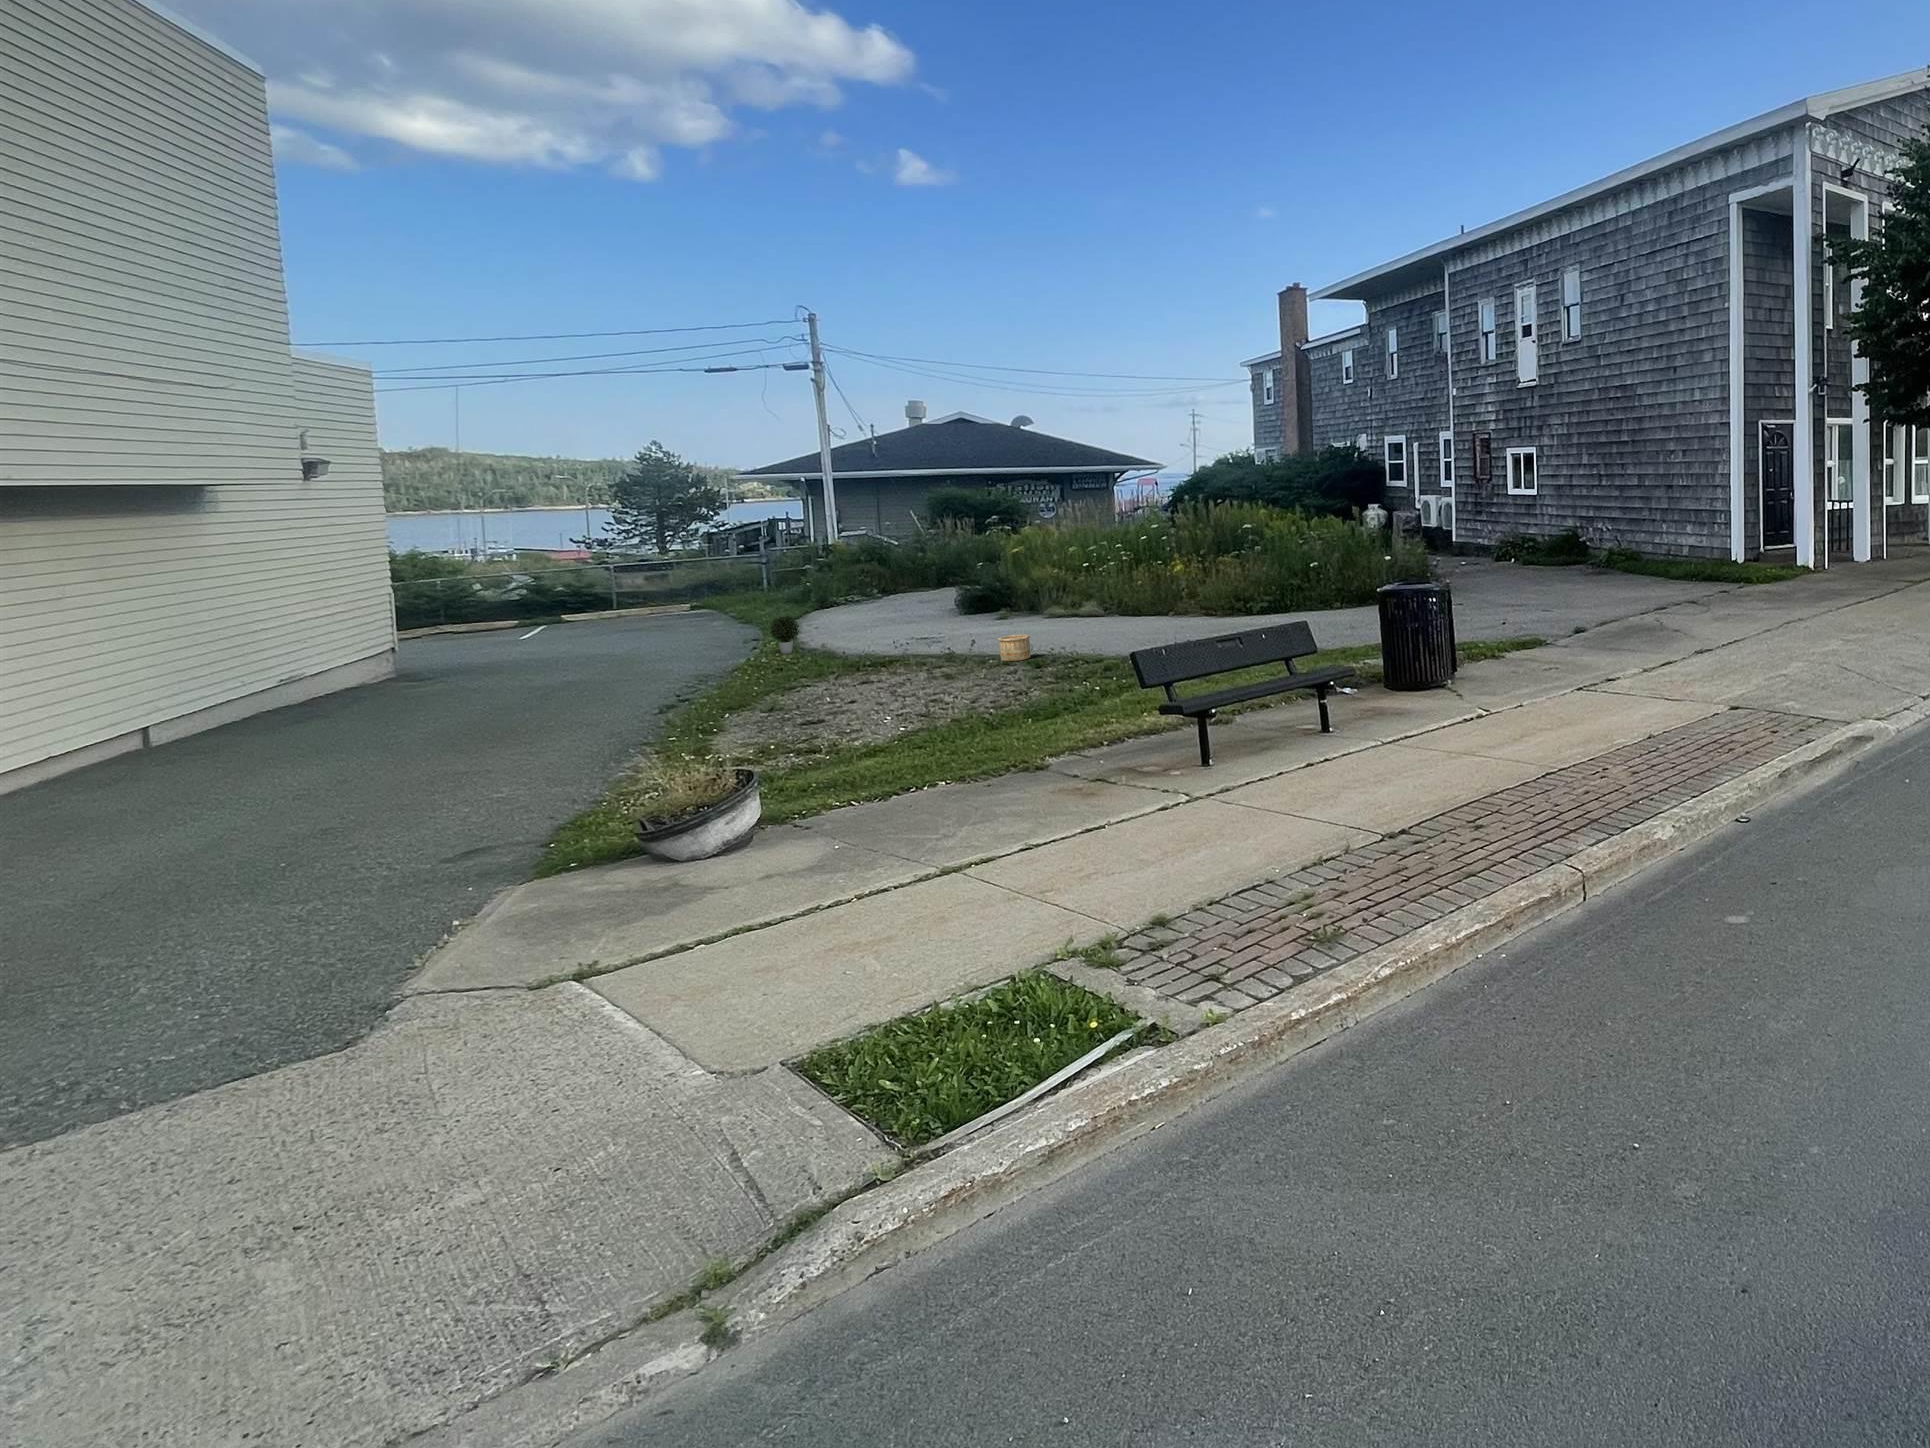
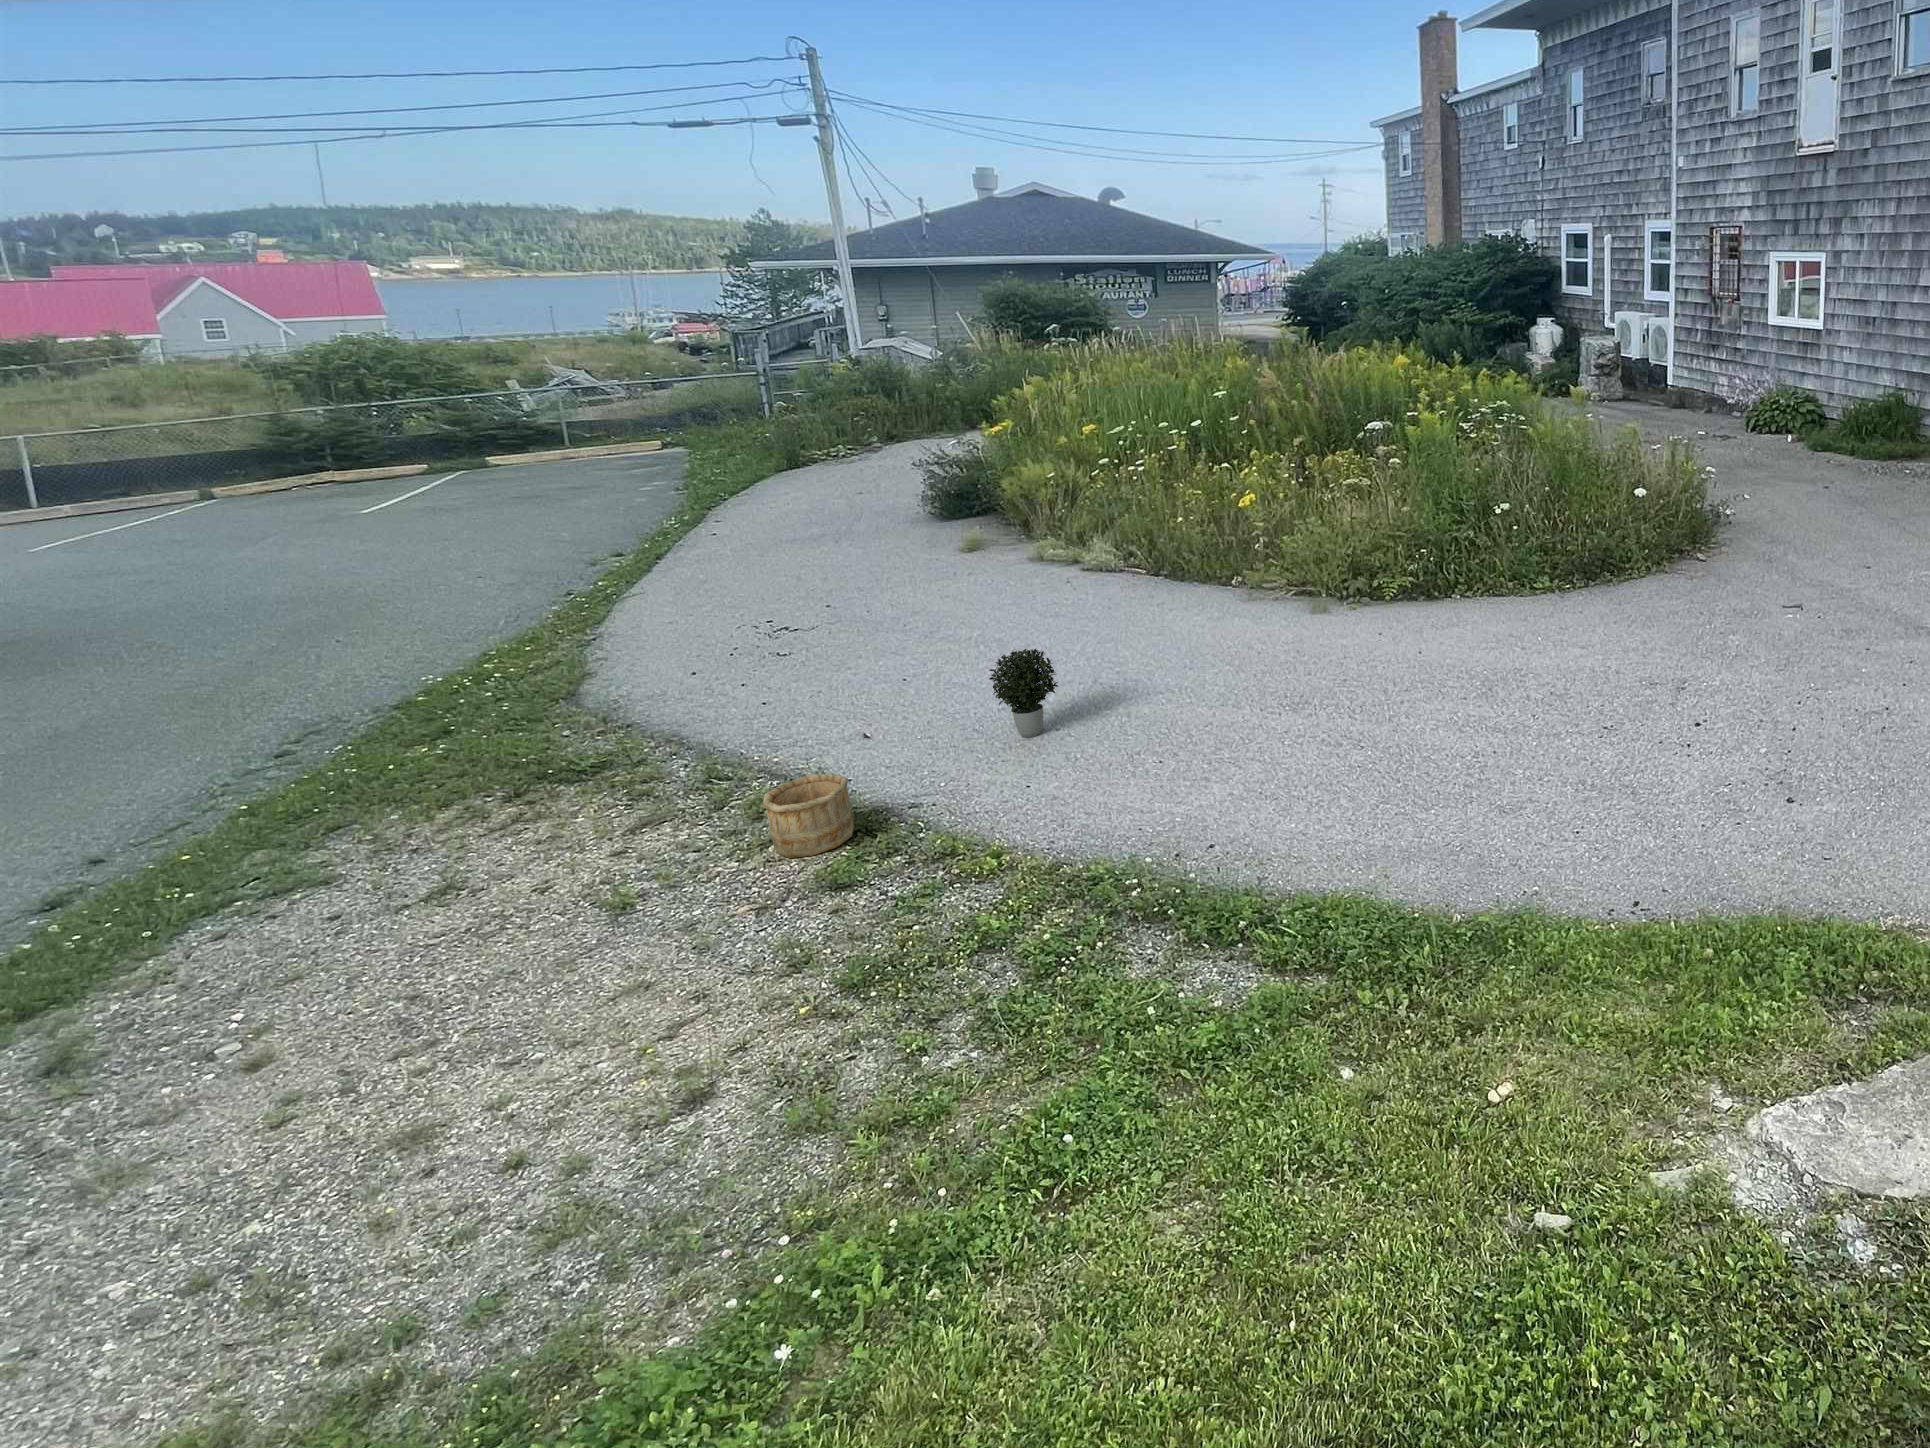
potted plant: present [770,616,799,654] -> present [989,649,1058,738]

